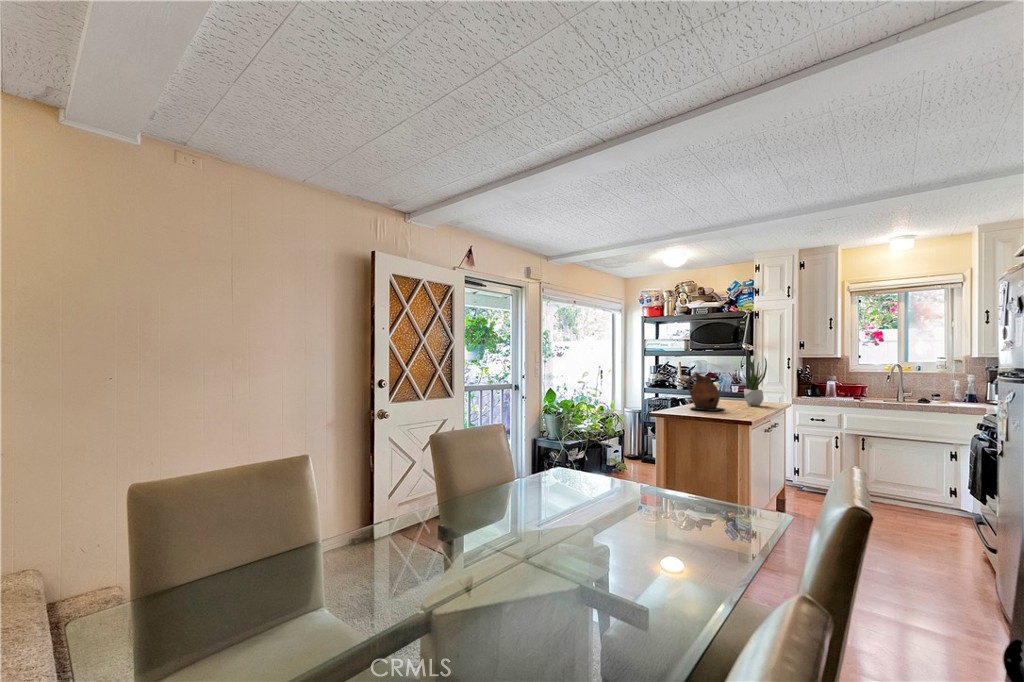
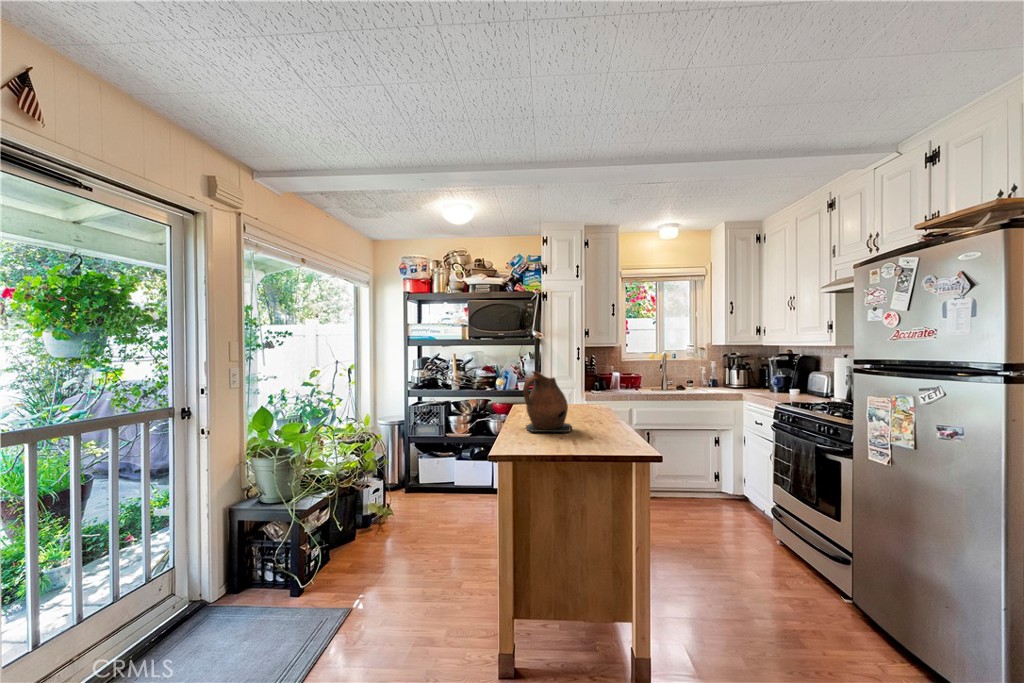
potted plant: present [743,358,767,406] -> none [566,345,594,411]

